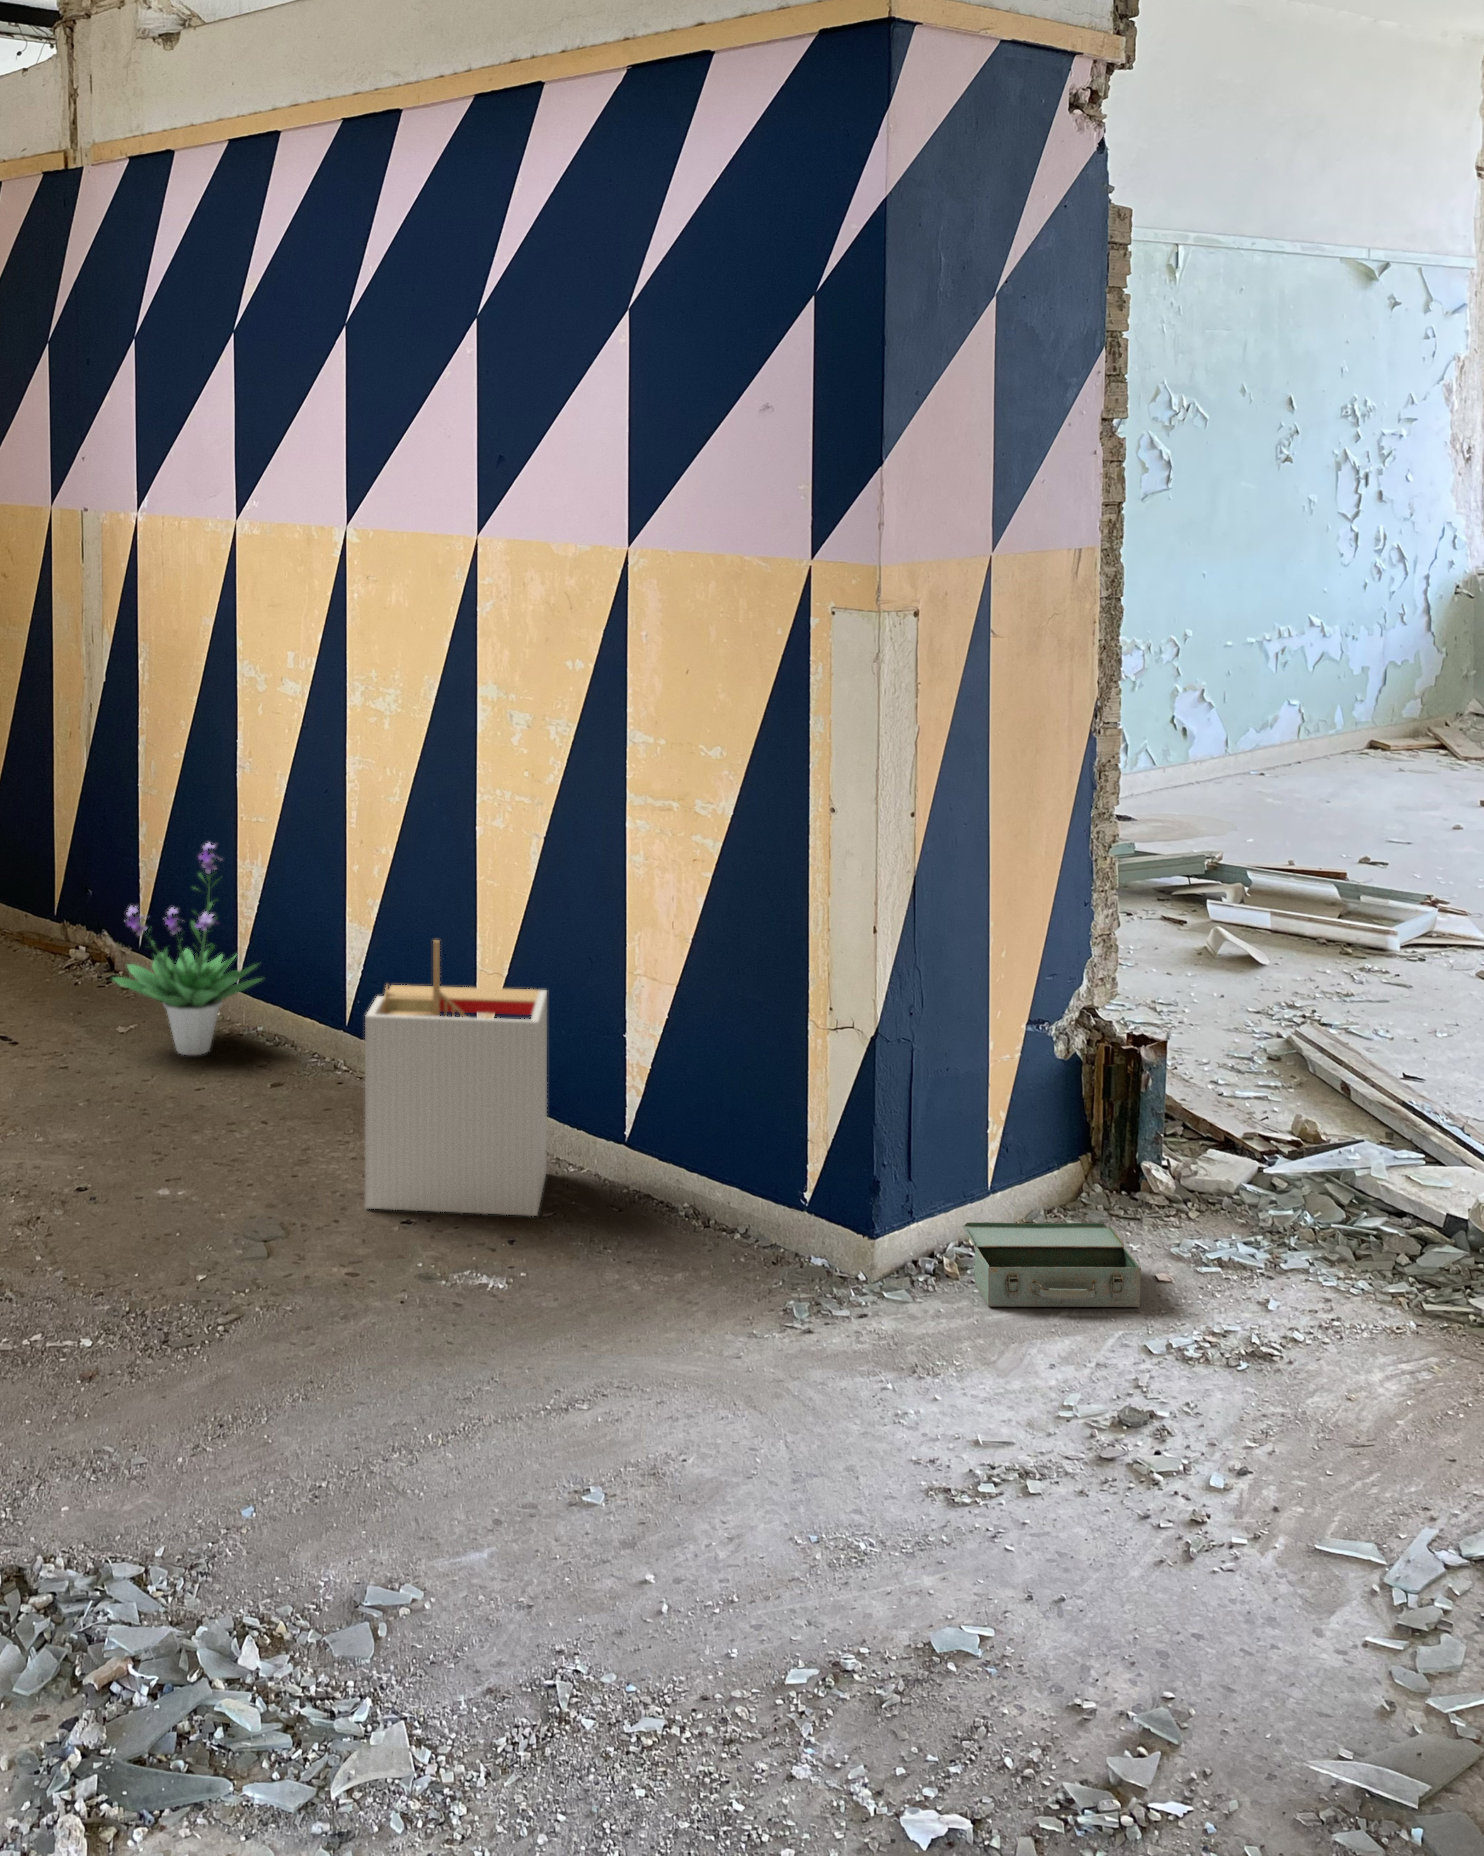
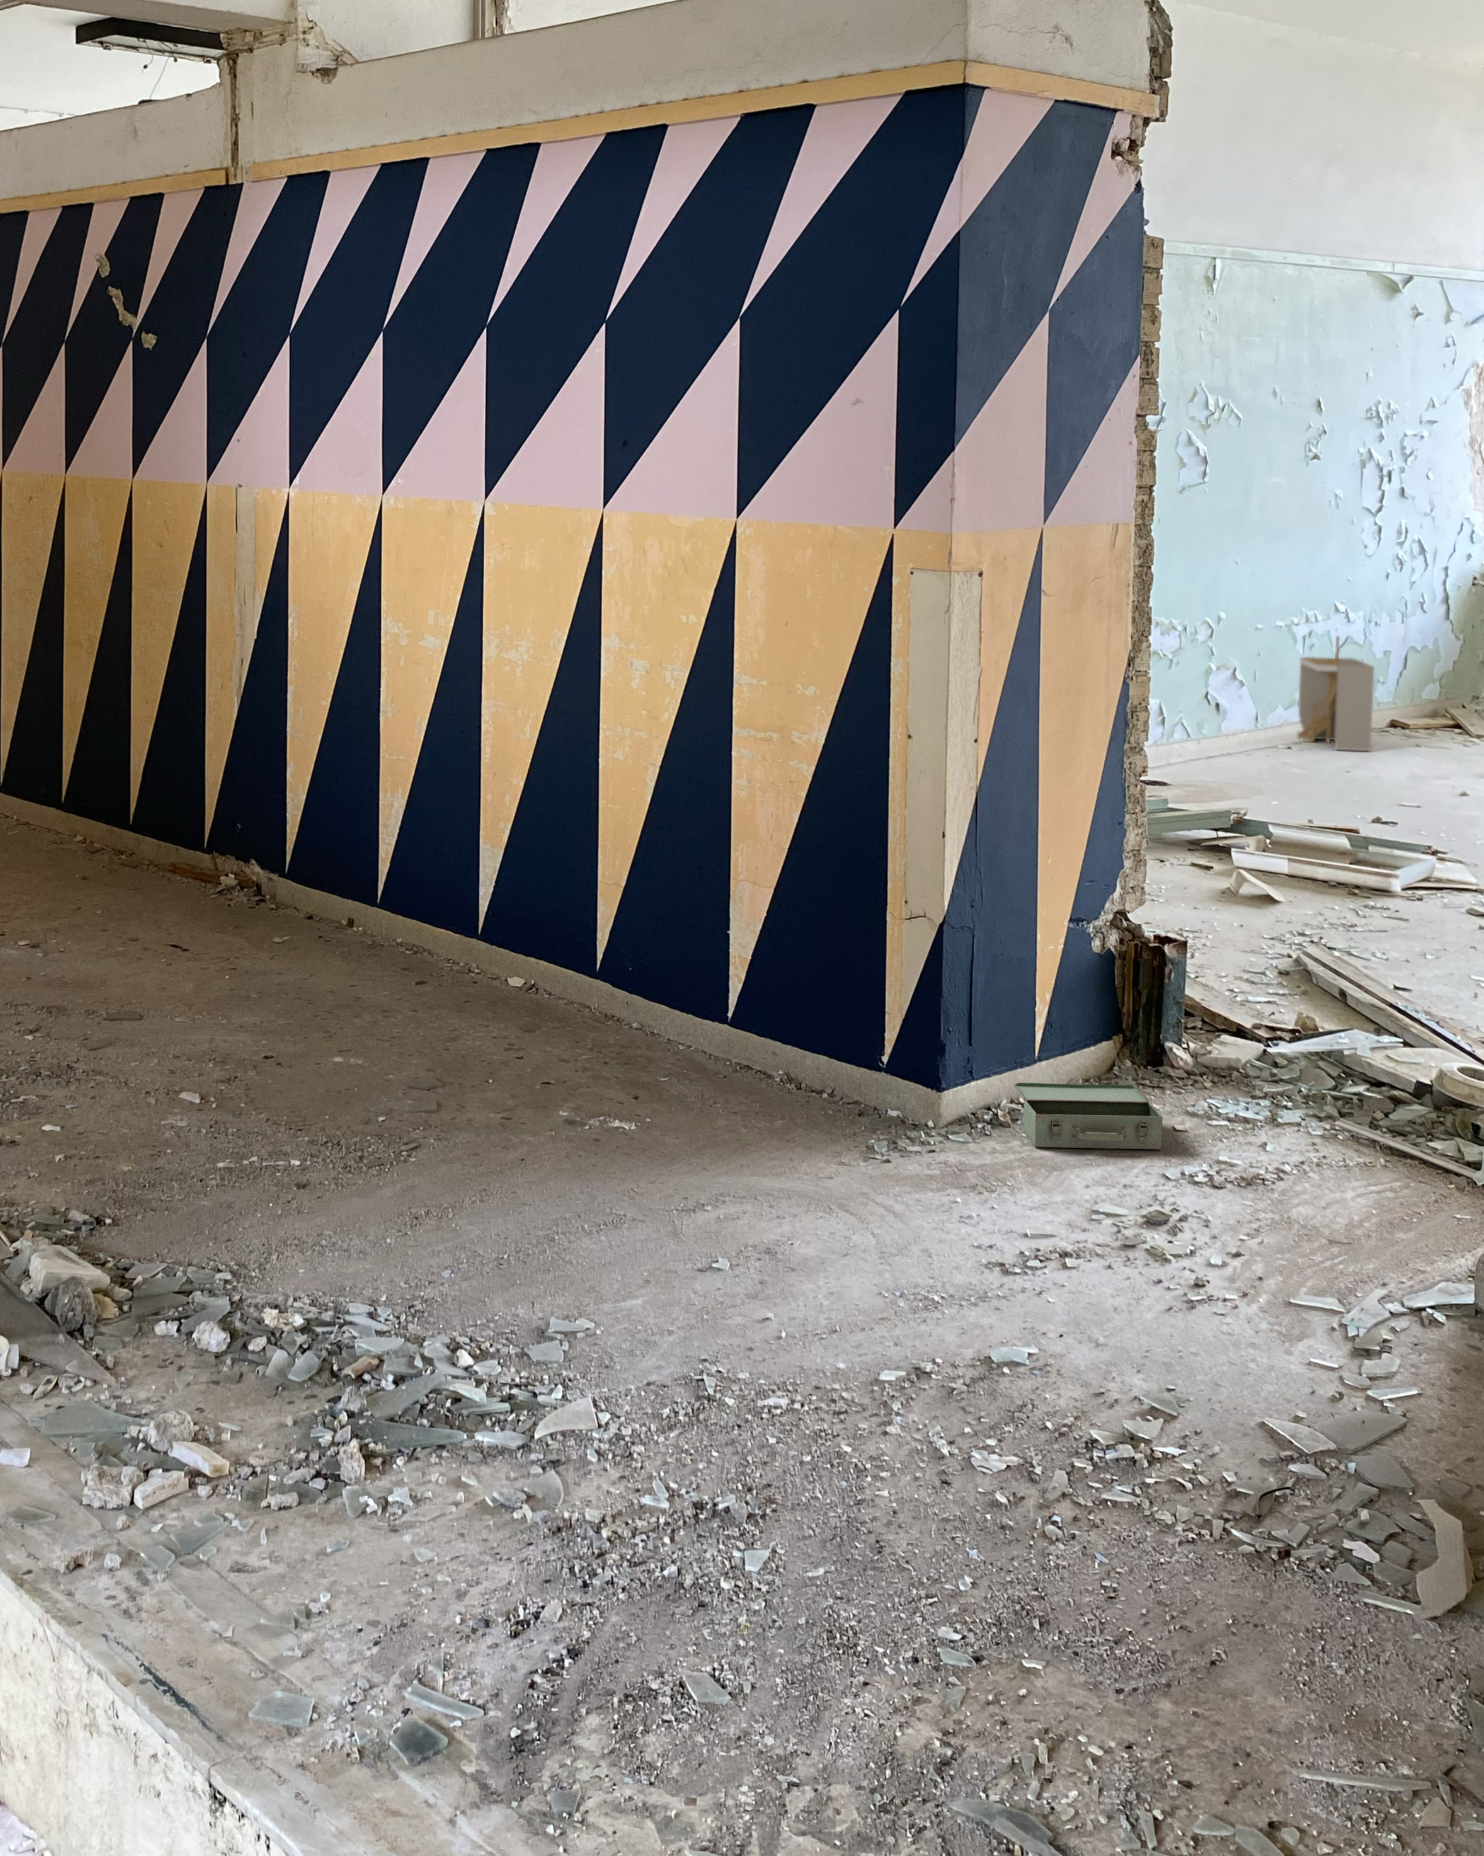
potted plant: present [113,843,262,1055] -> none [275,774,408,956]
storage bin: present [365,940,547,1216] -> present [1298,637,1374,751]

